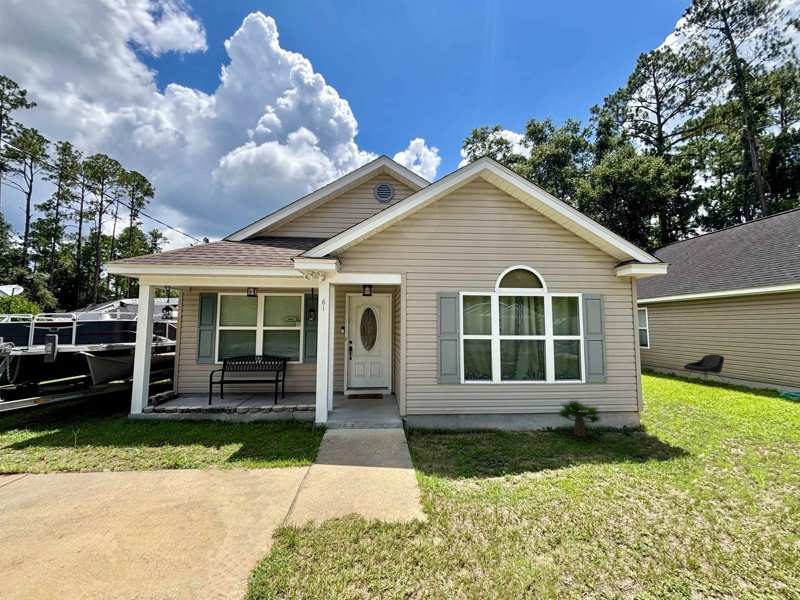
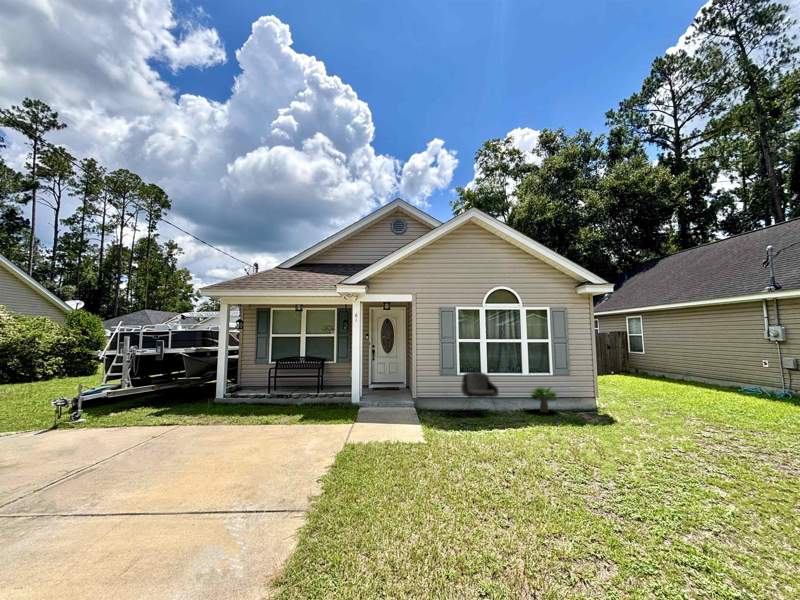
lounge chair: present [684,354,727,385] -> present [461,372,499,415]

